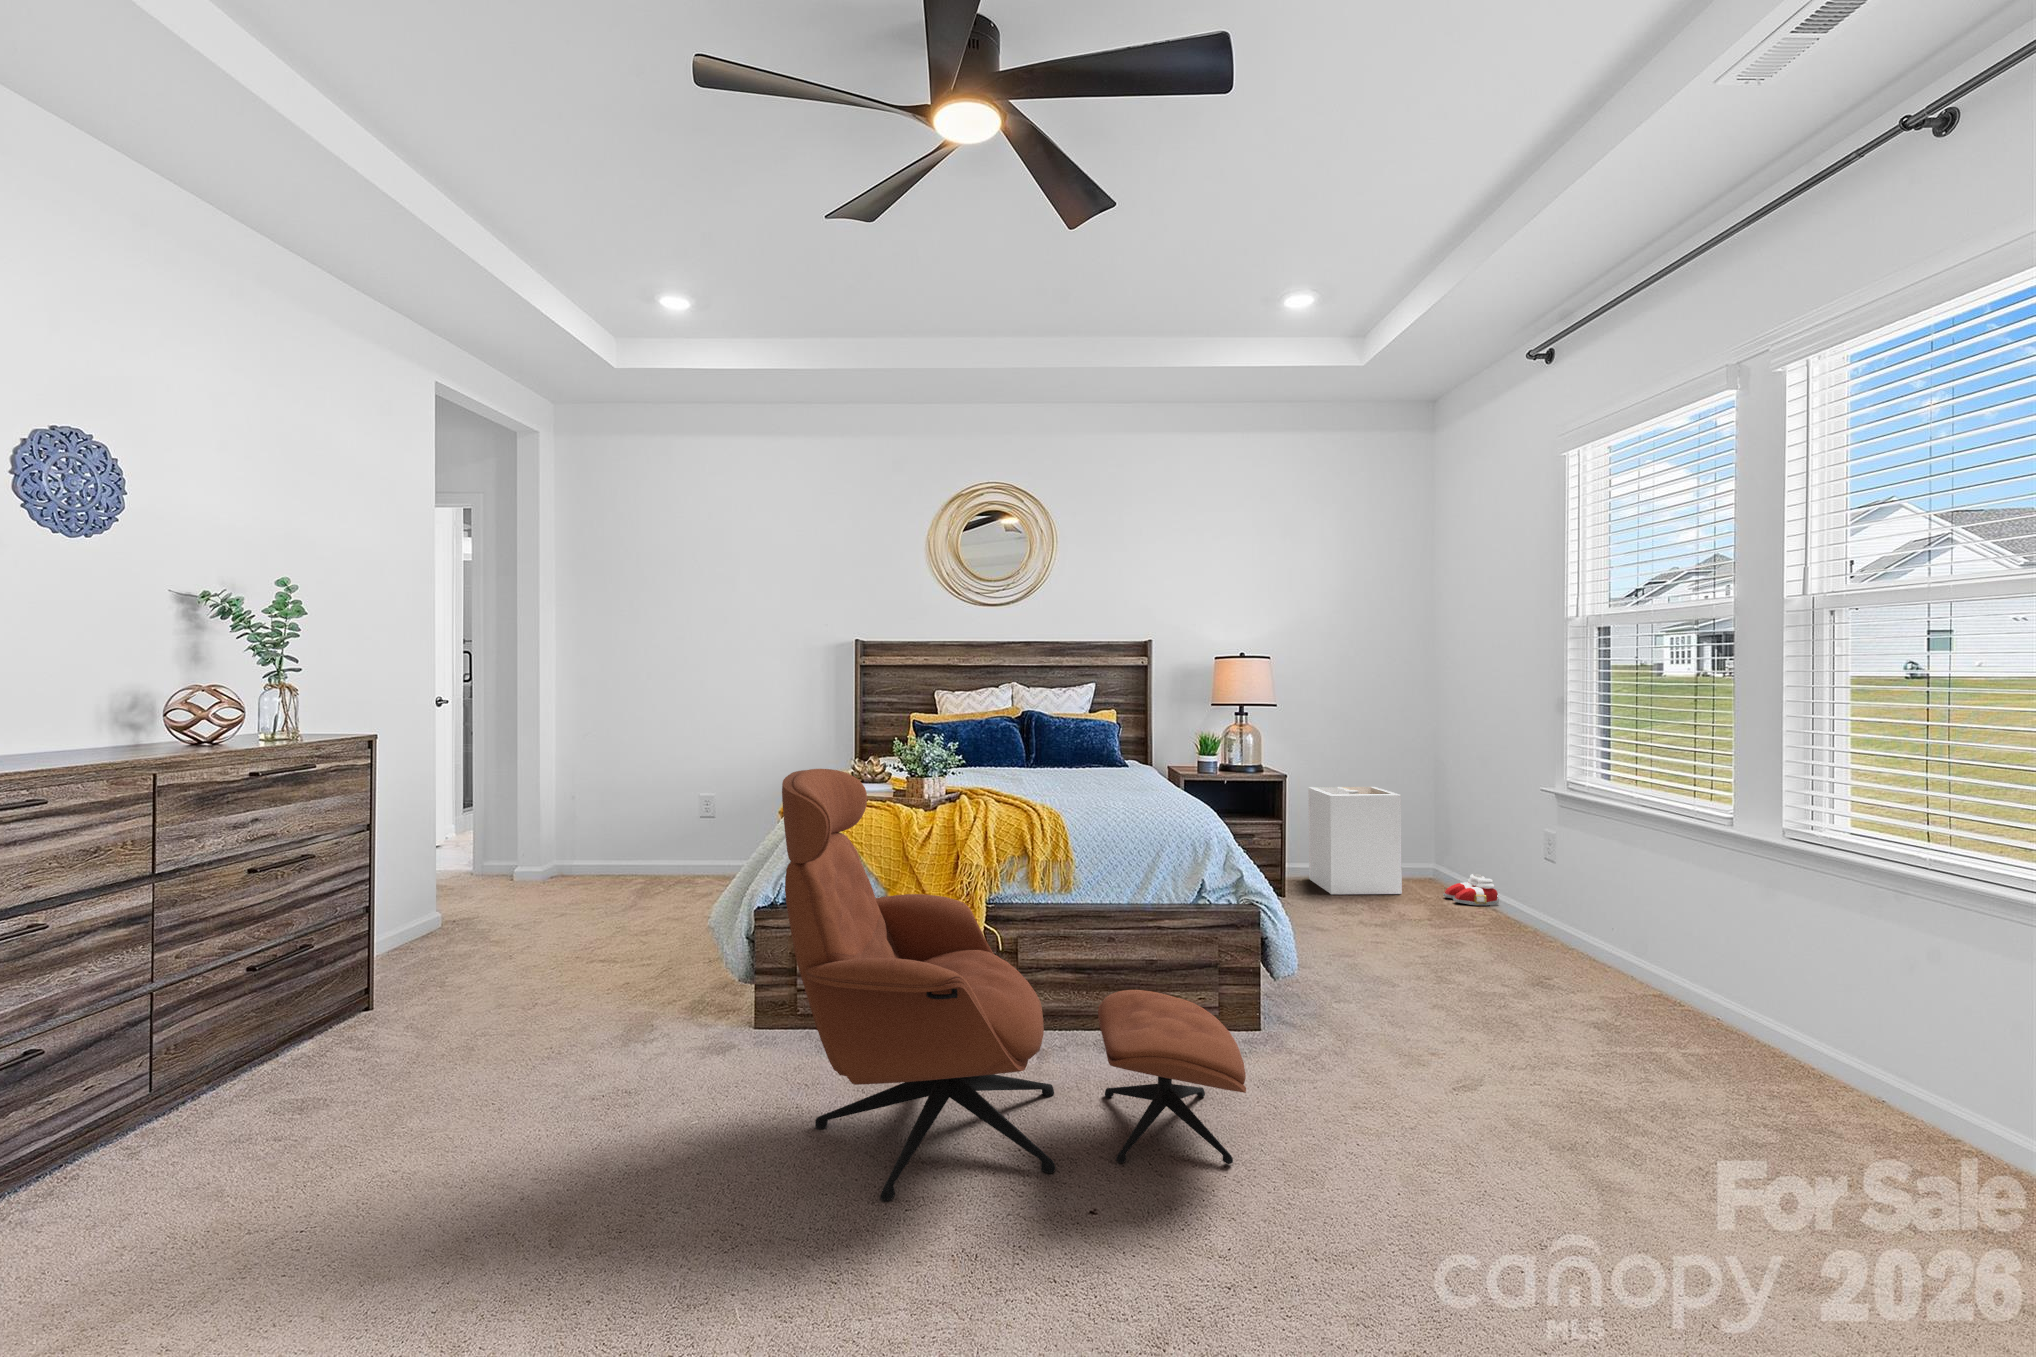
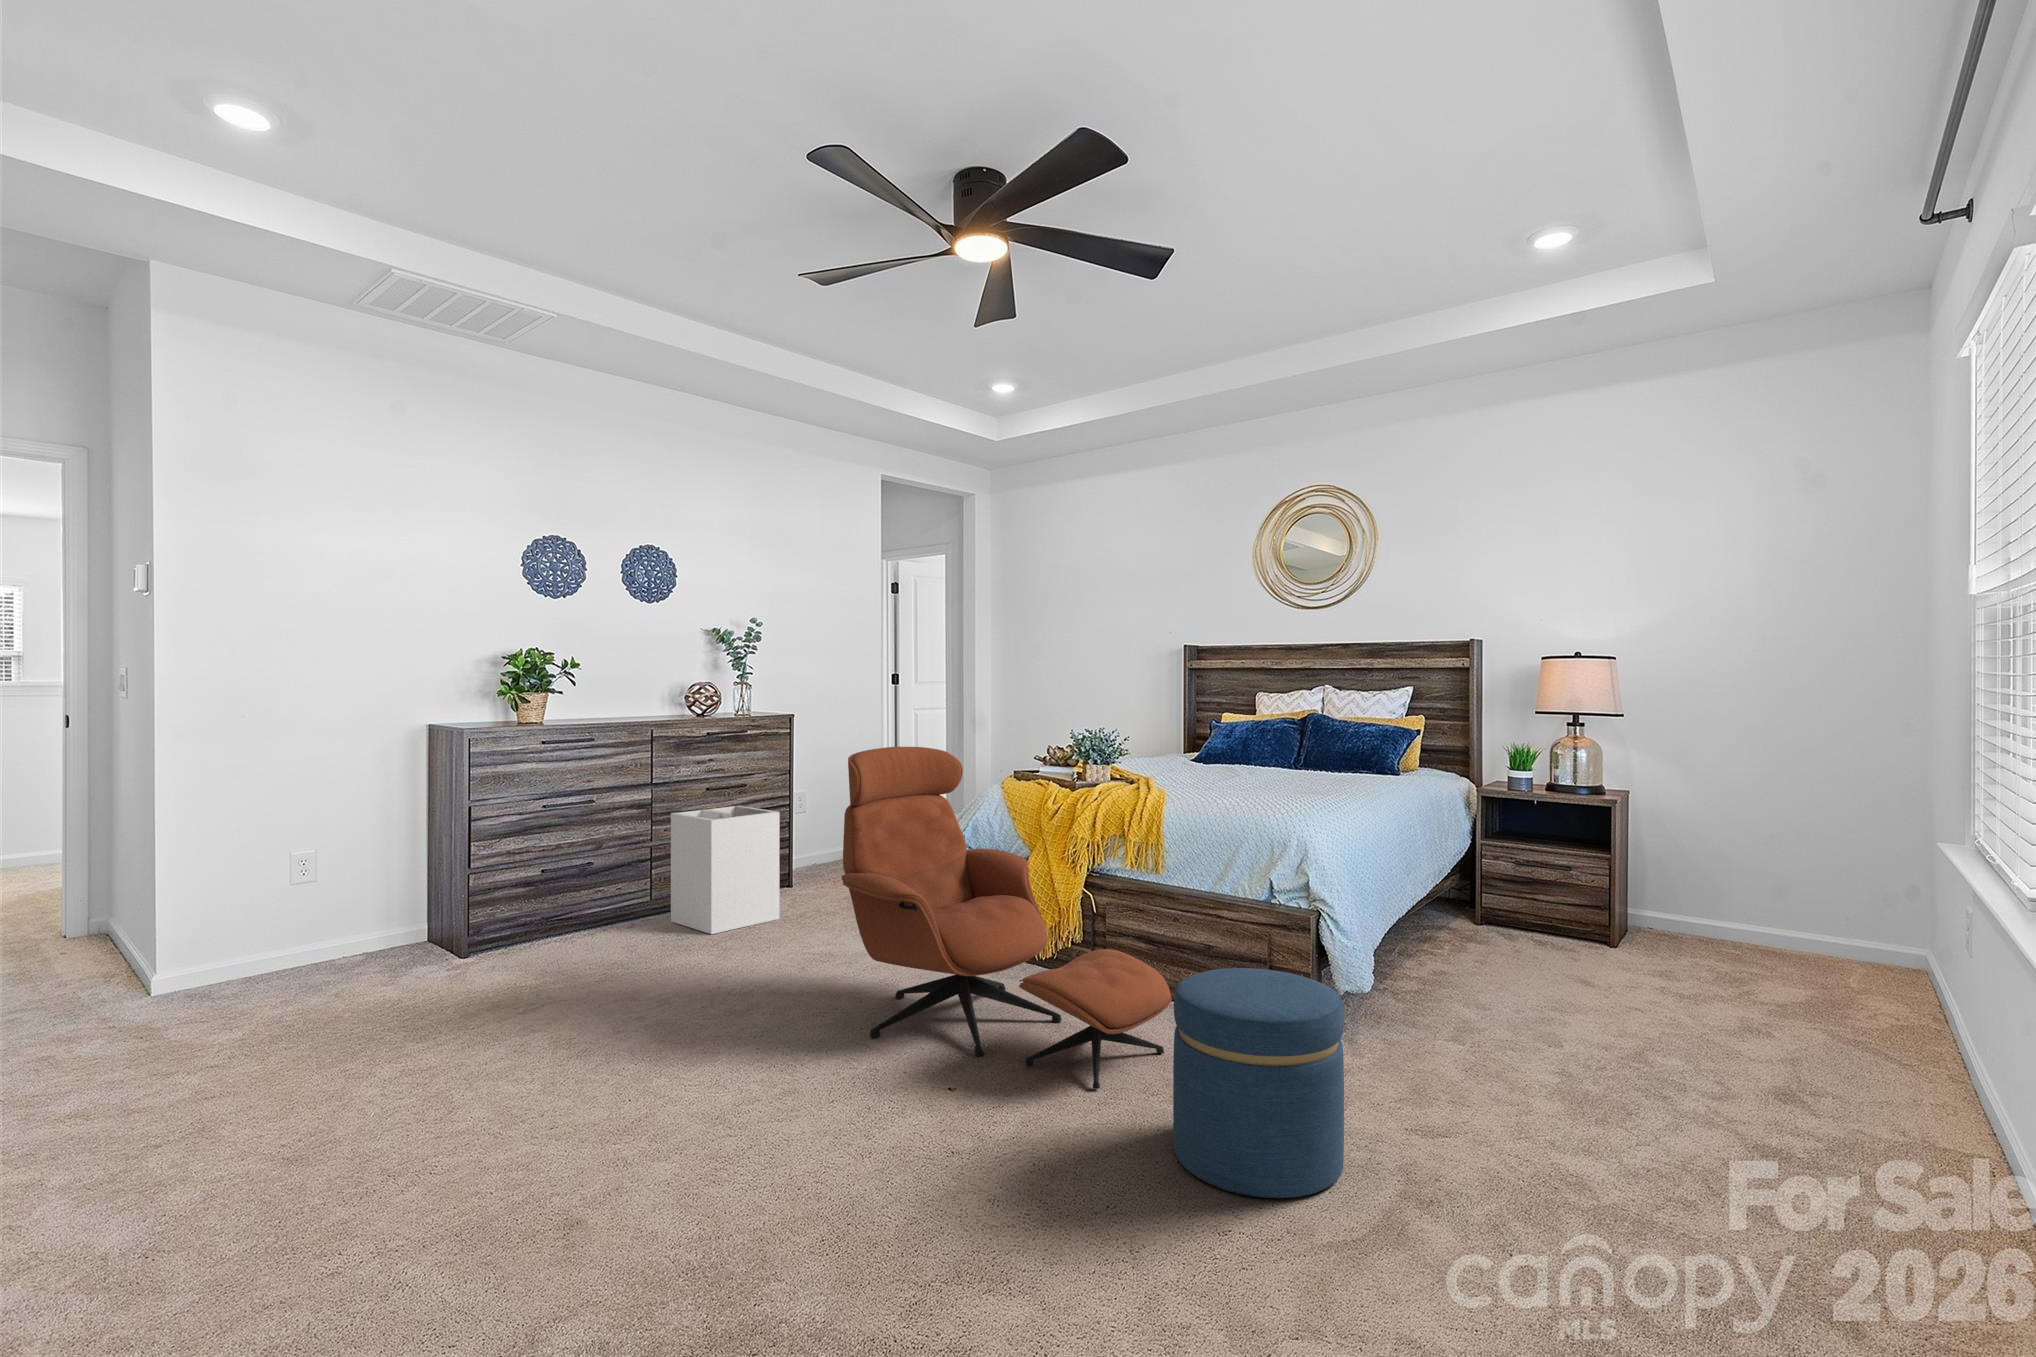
laundry hamper: present [1308,787,1402,894] -> present [671,806,780,934]
slippers: present [1443,874,1499,905] -> none [1848,965,1927,1011]
ottoman: none [1368,974,1569,1230] -> present [1173,968,1344,1198]

